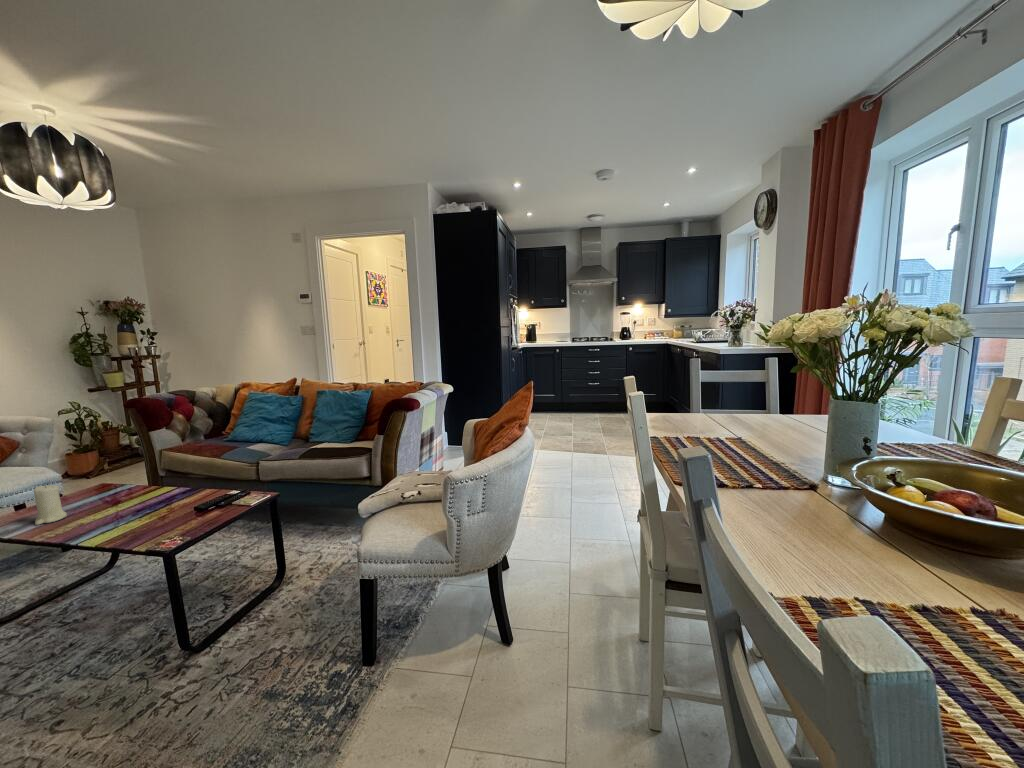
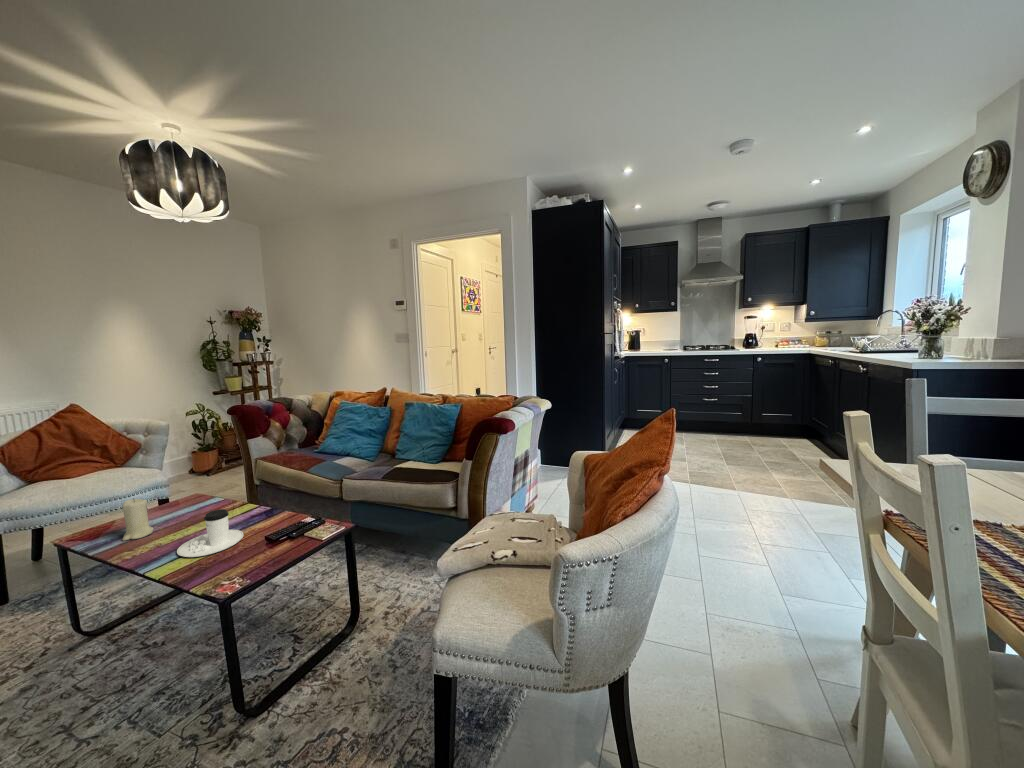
coffee cup: none [103,487,169,529] -> present [177,509,243,557]

